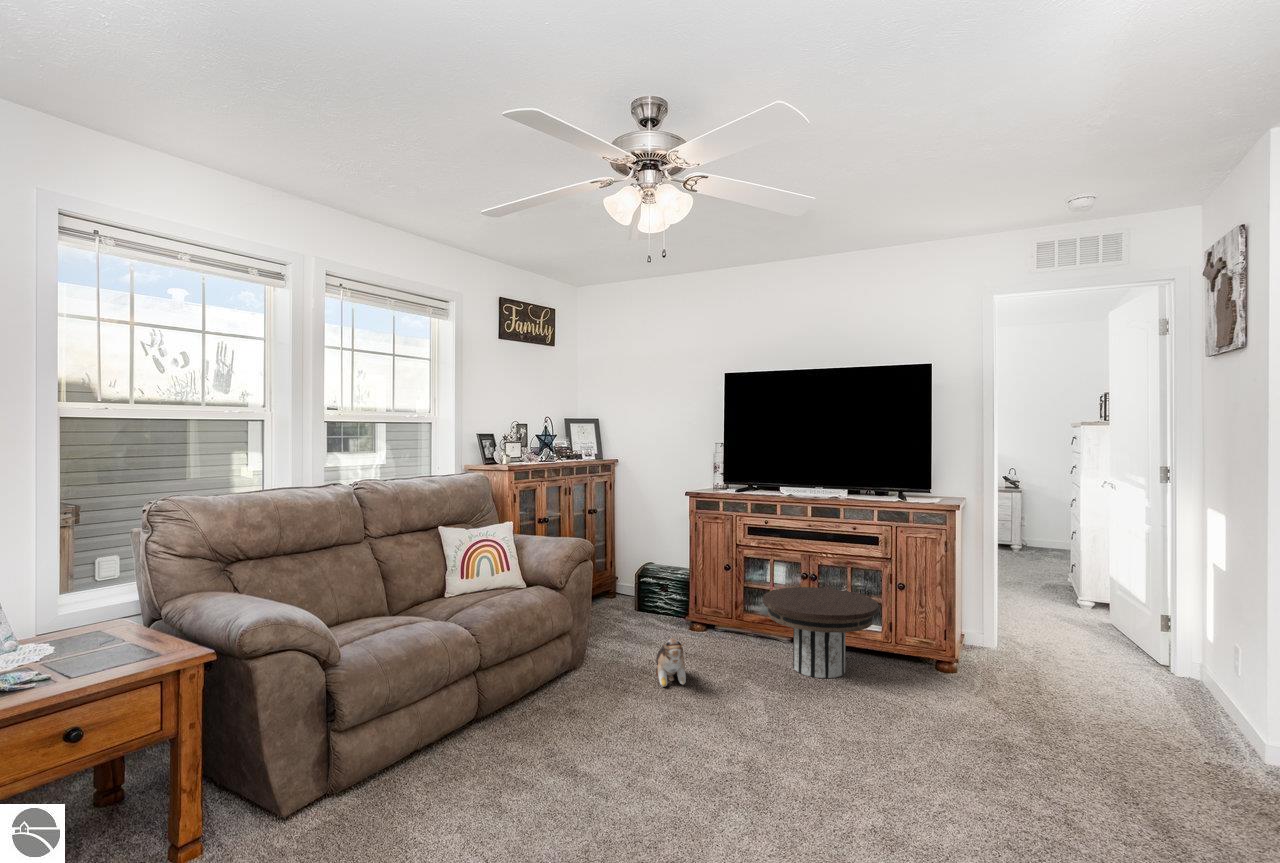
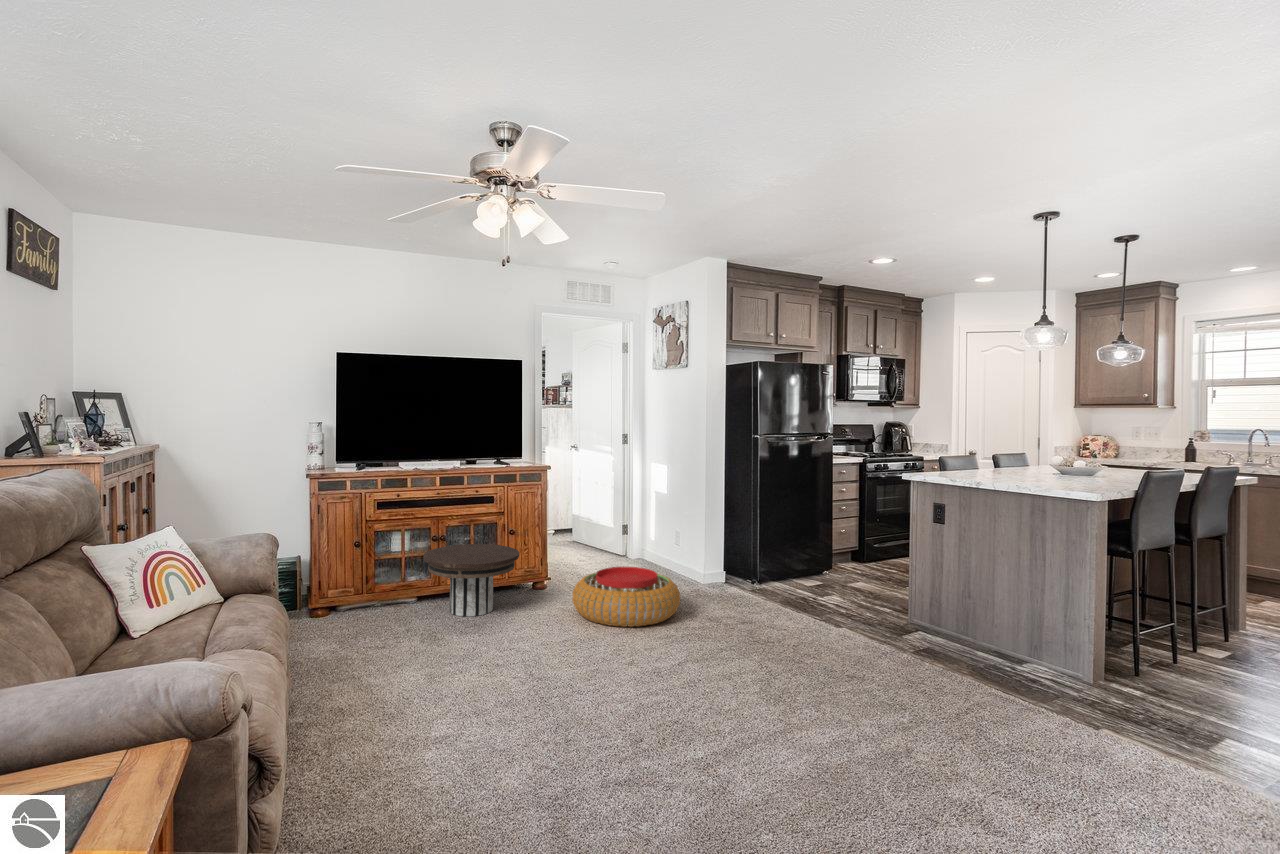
plush toy: present [656,638,686,687] -> none [351,609,415,659]
pouf: none [915,664,1111,777] -> present [572,567,680,627]

